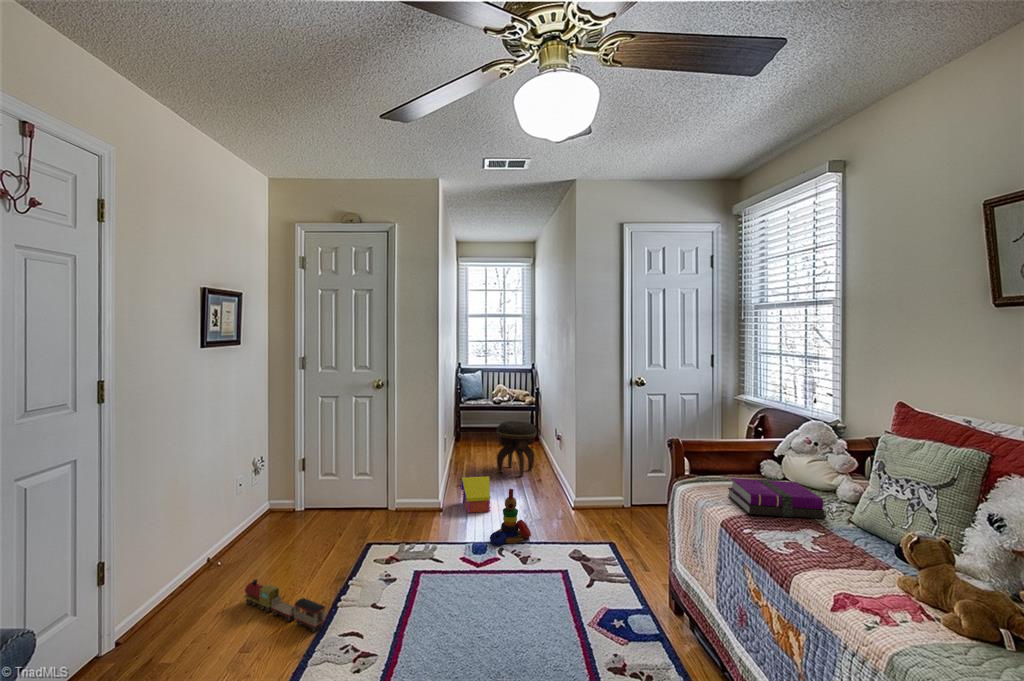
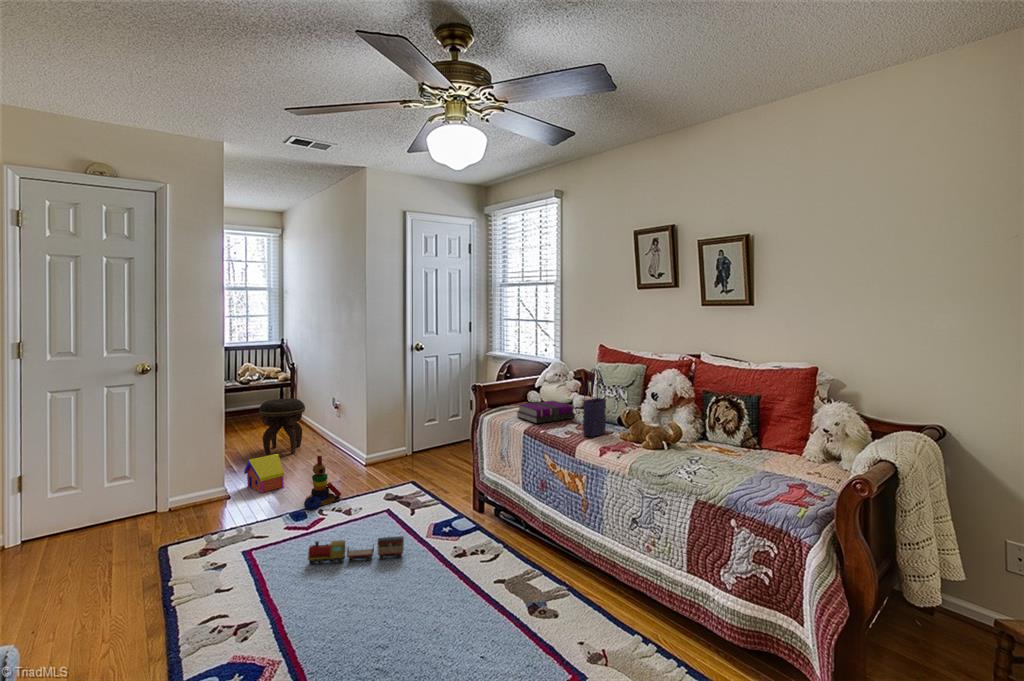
tote bag: none [819,447,872,566] -> present [583,369,606,437]
toy train: present [244,579,325,632] -> present [307,536,404,565]

